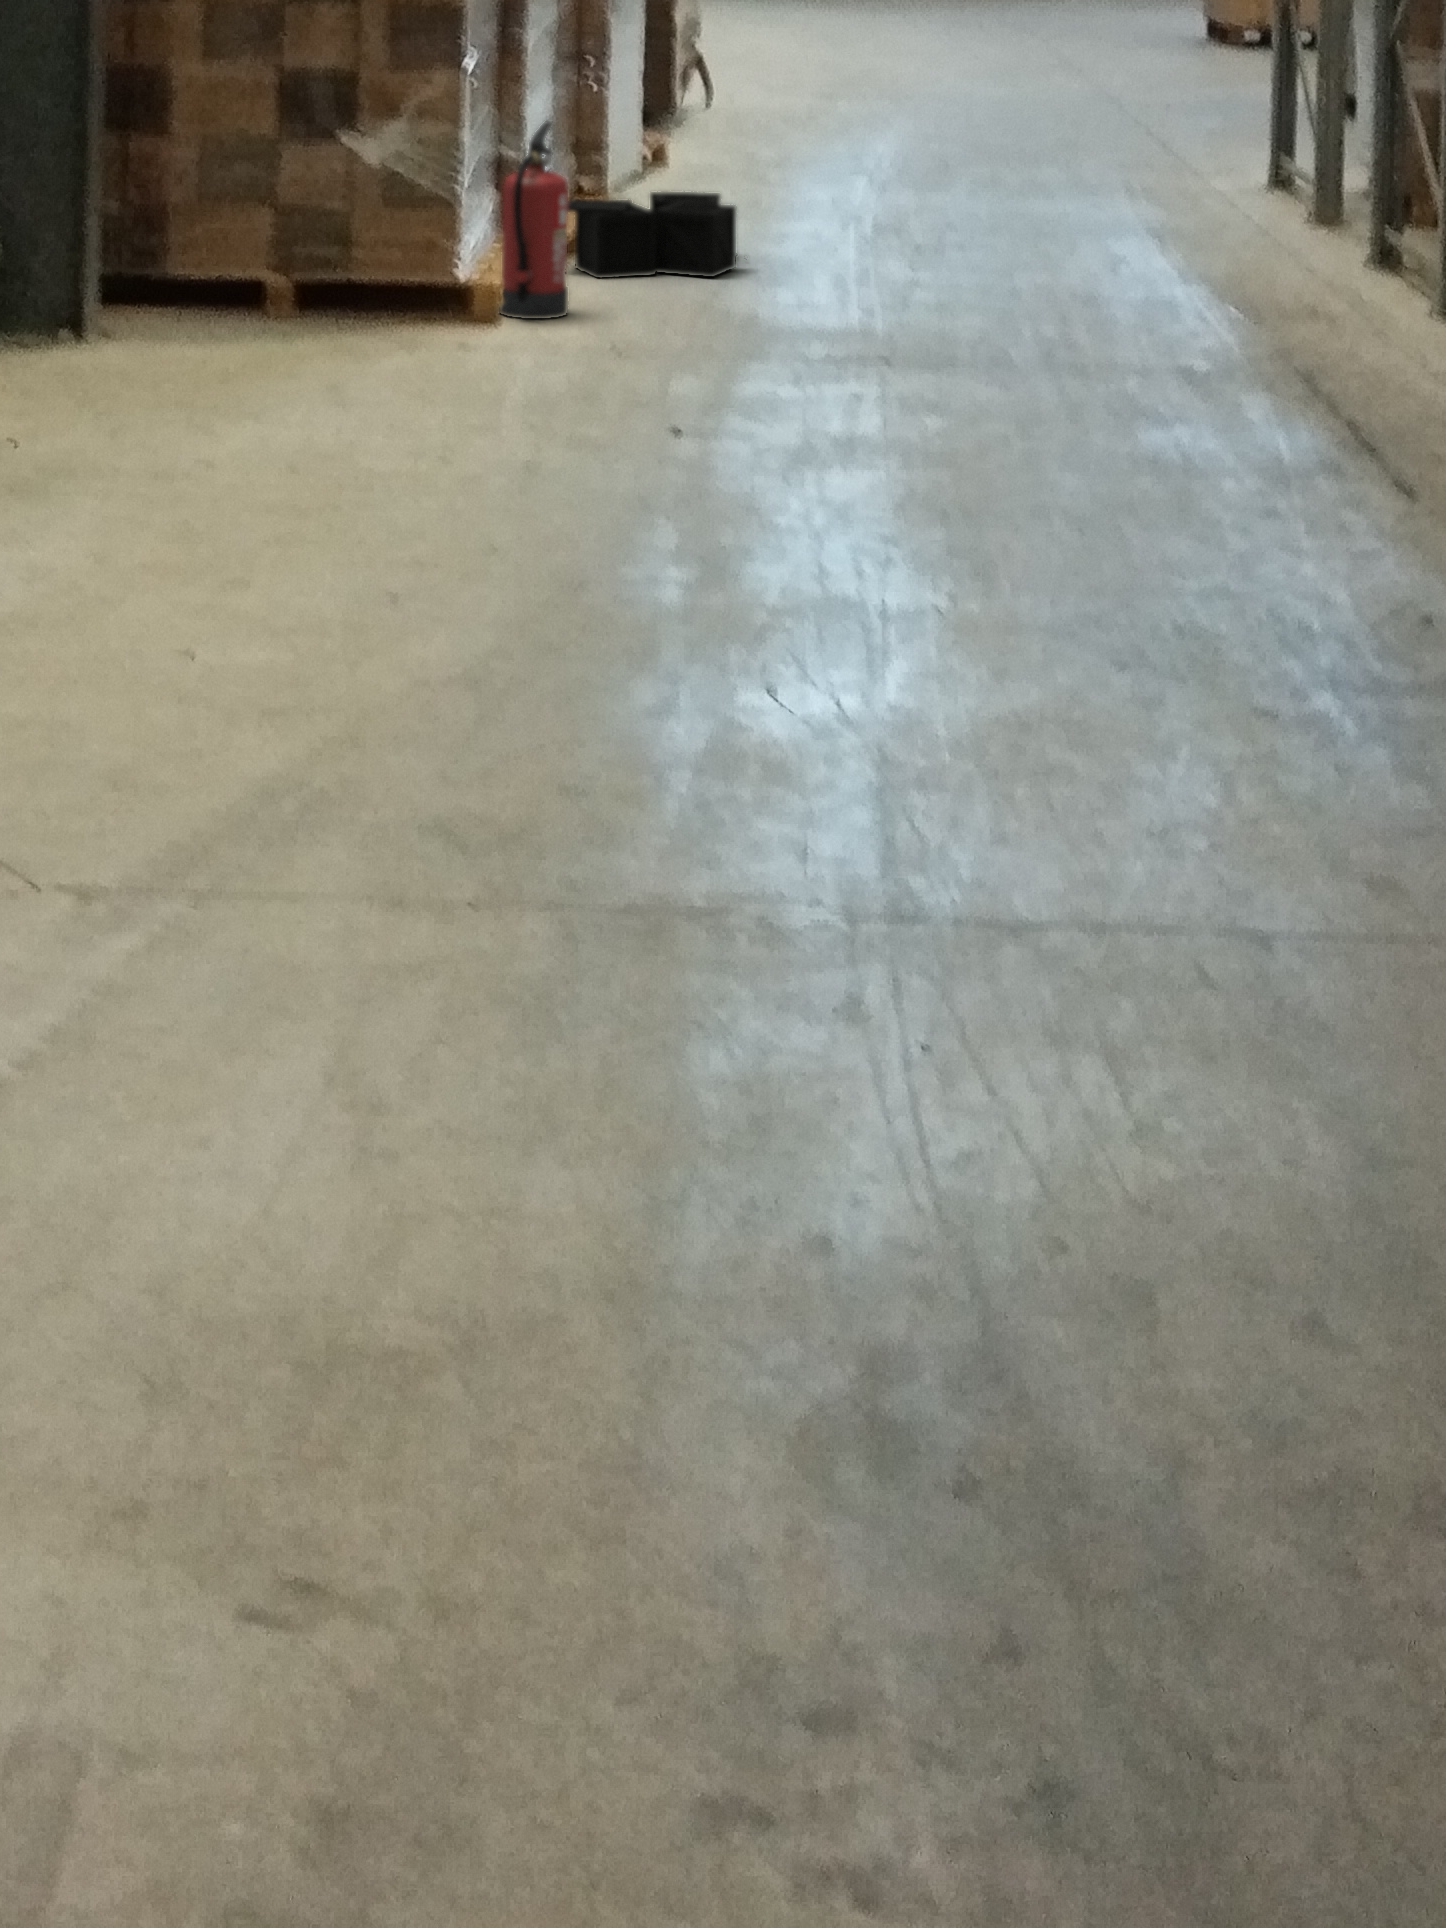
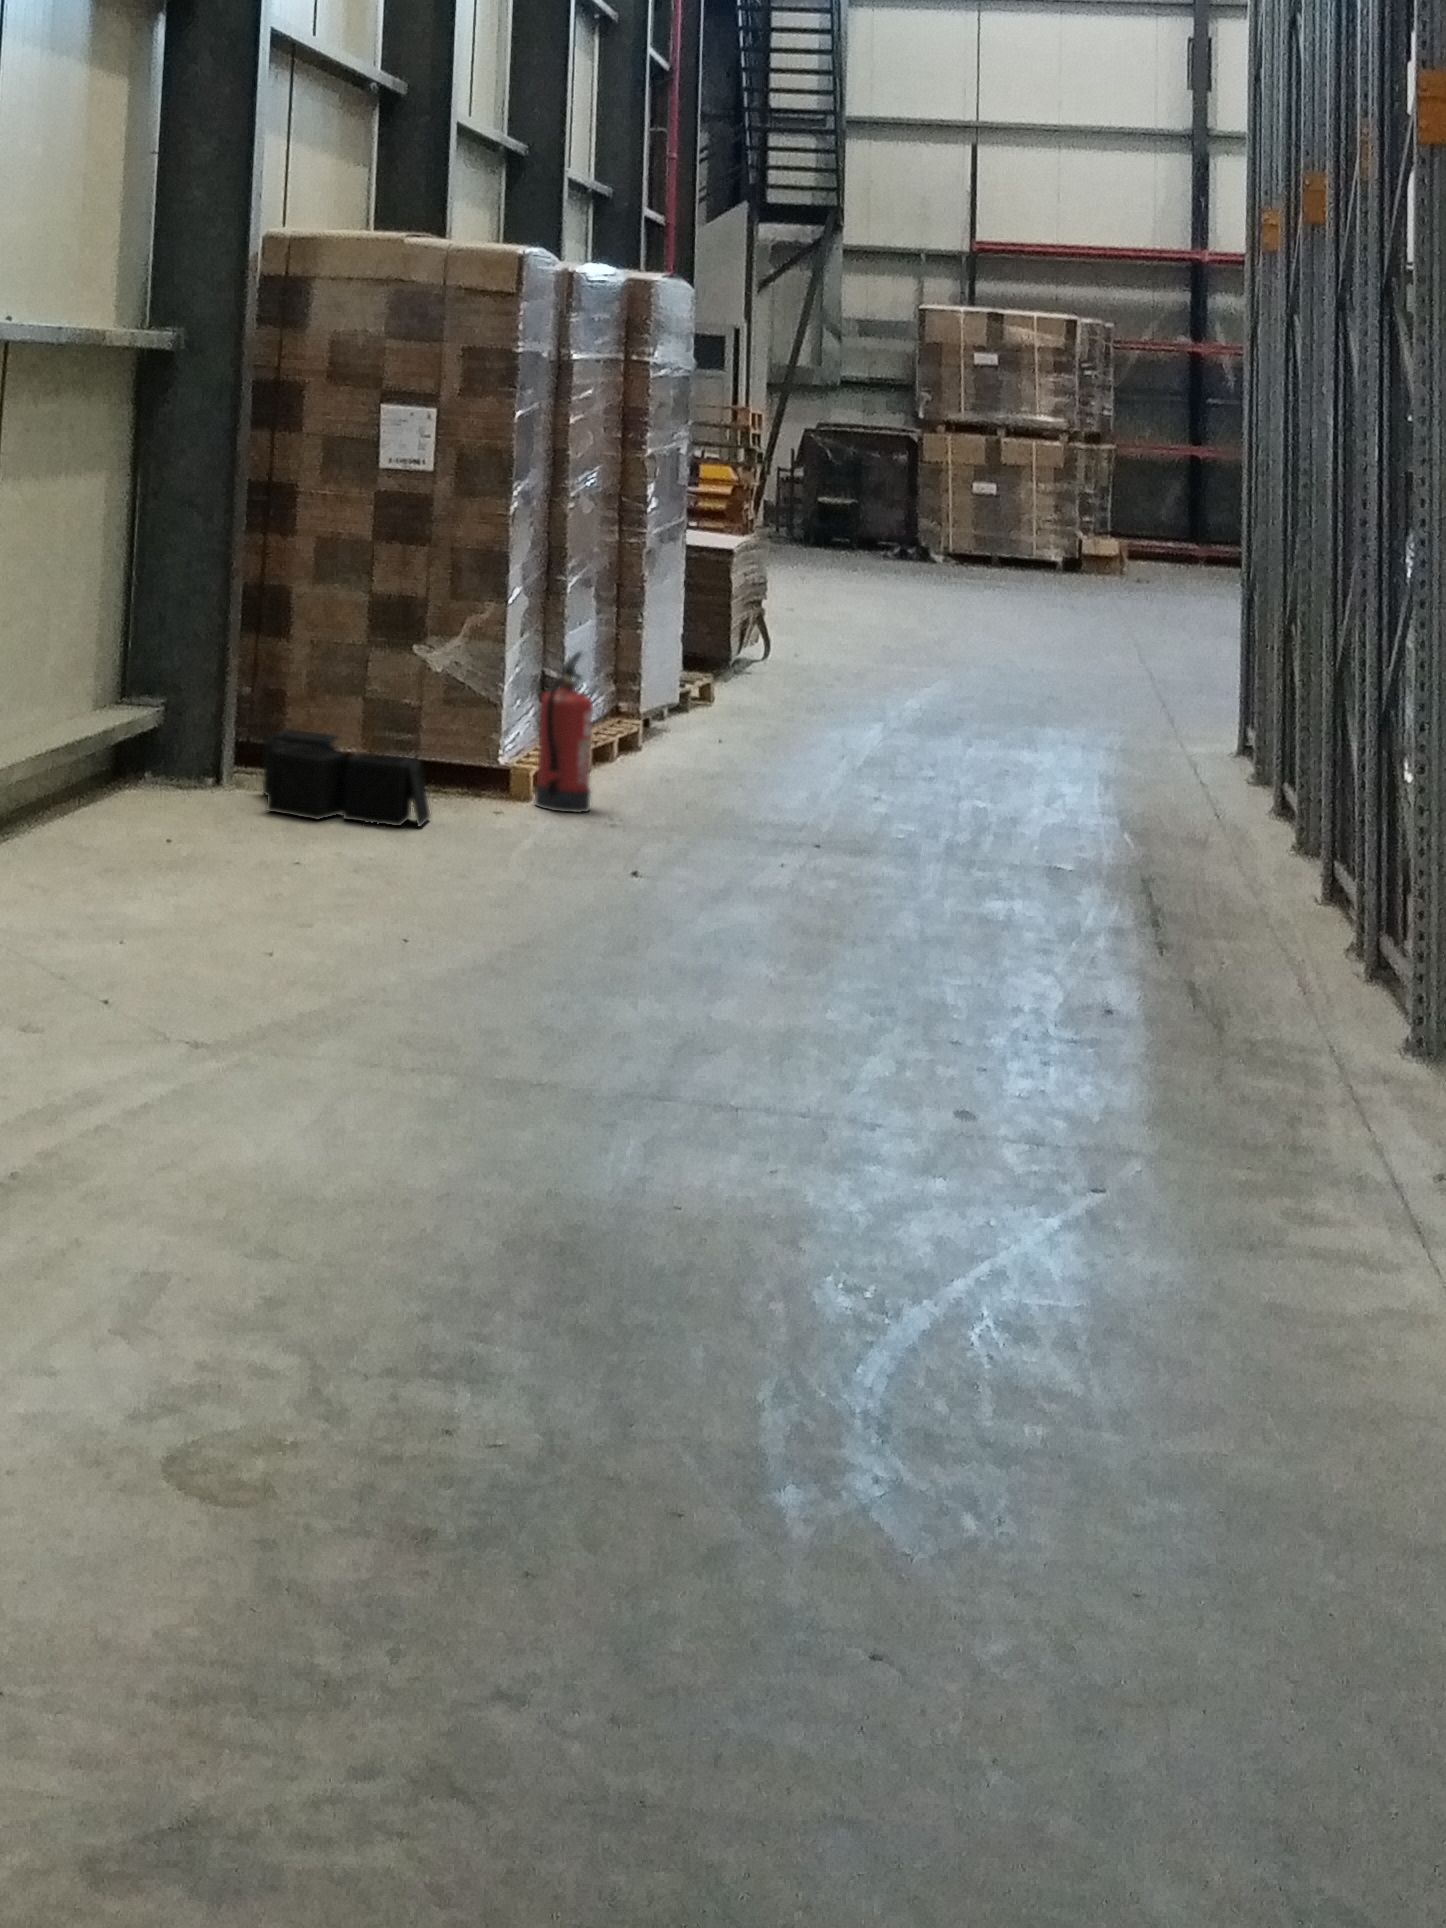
storage bin: present [568,192,737,278] -> present [263,729,430,826]

